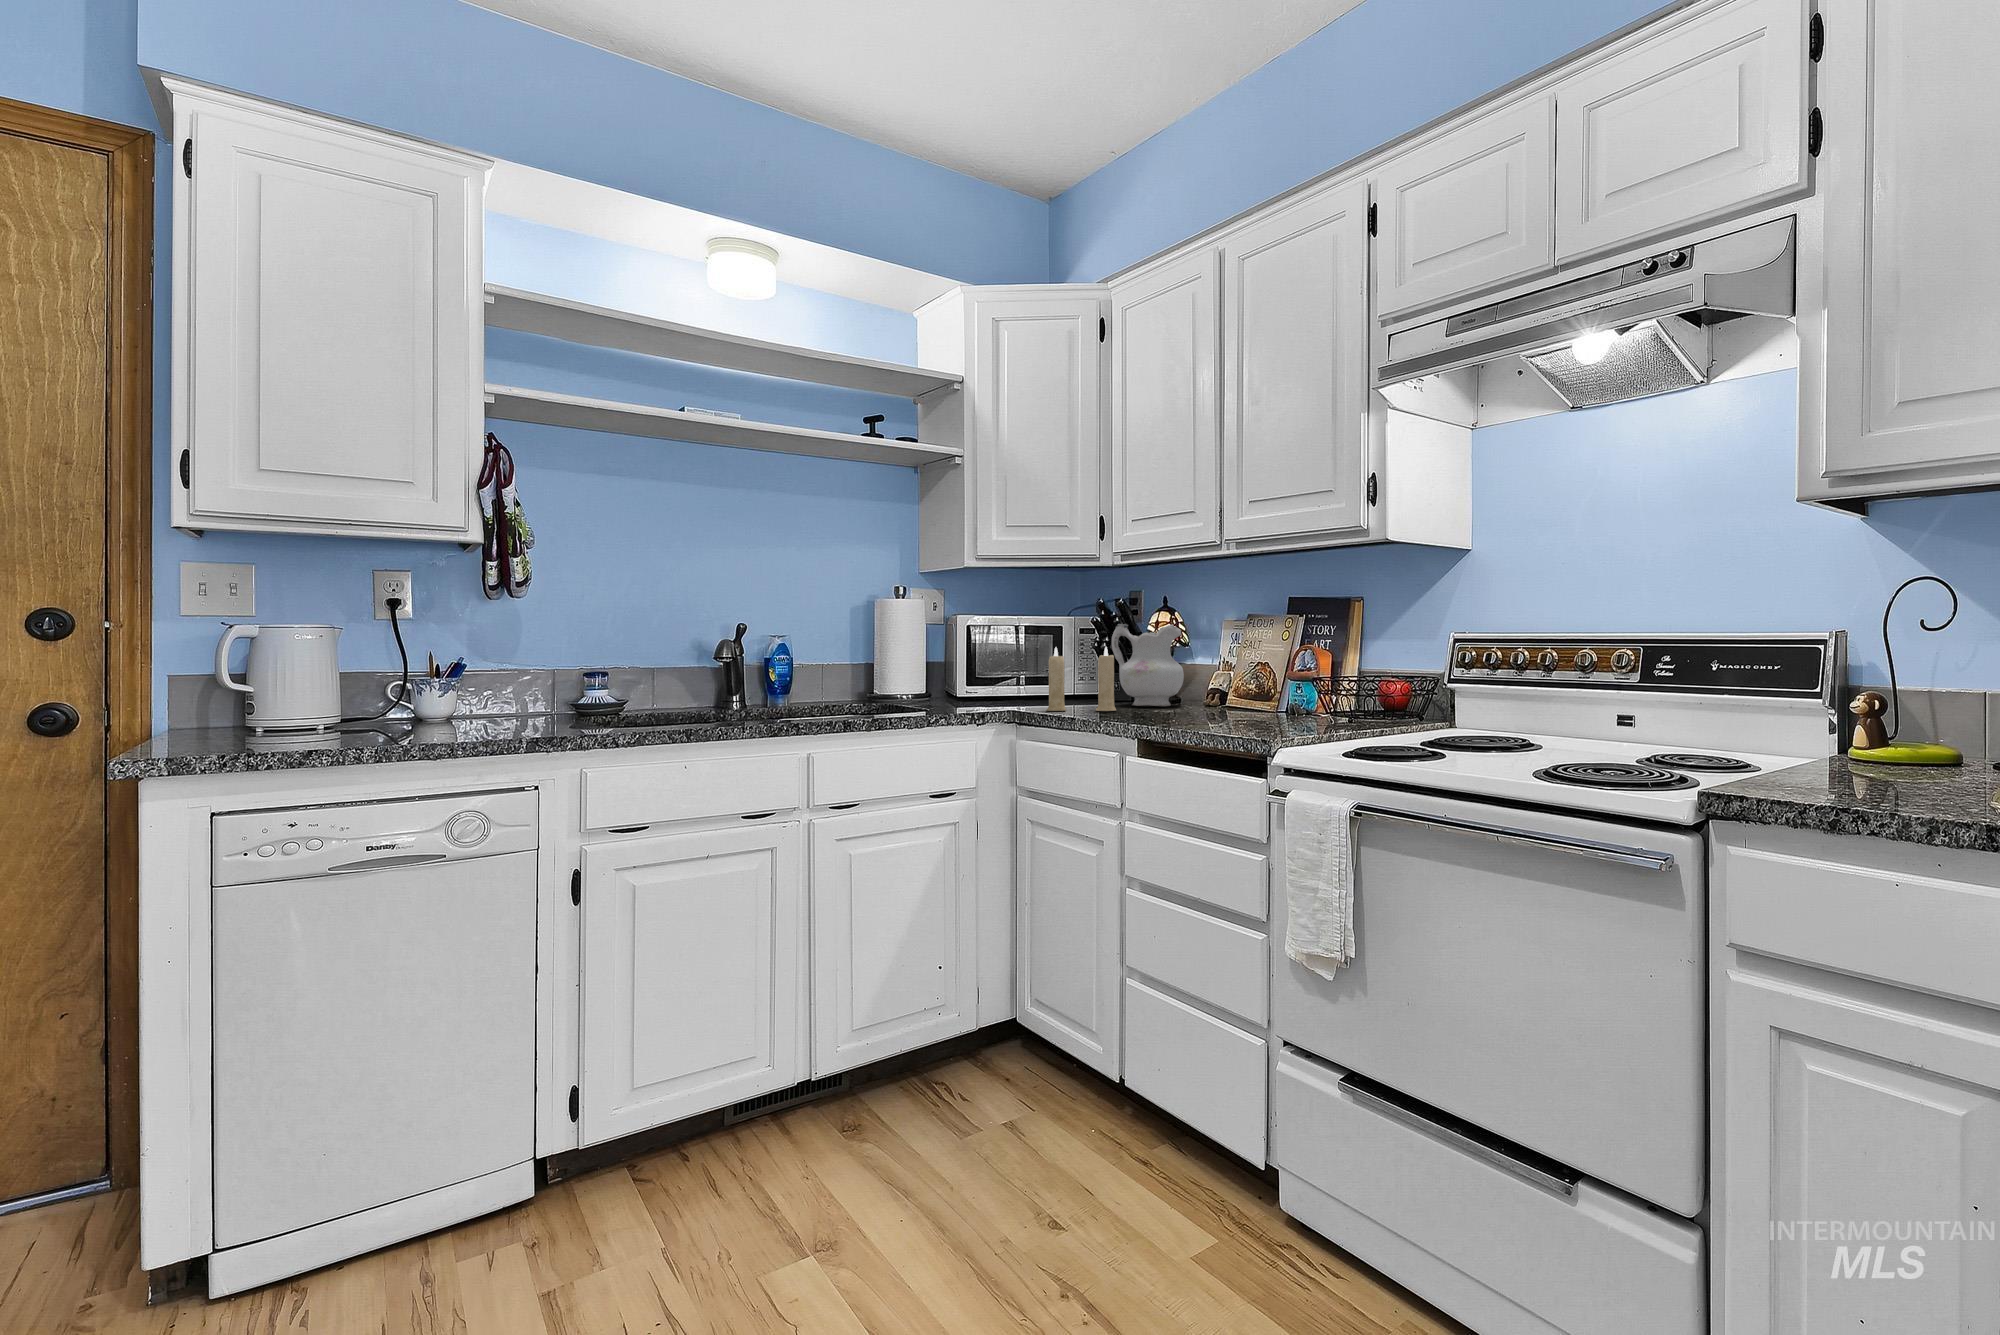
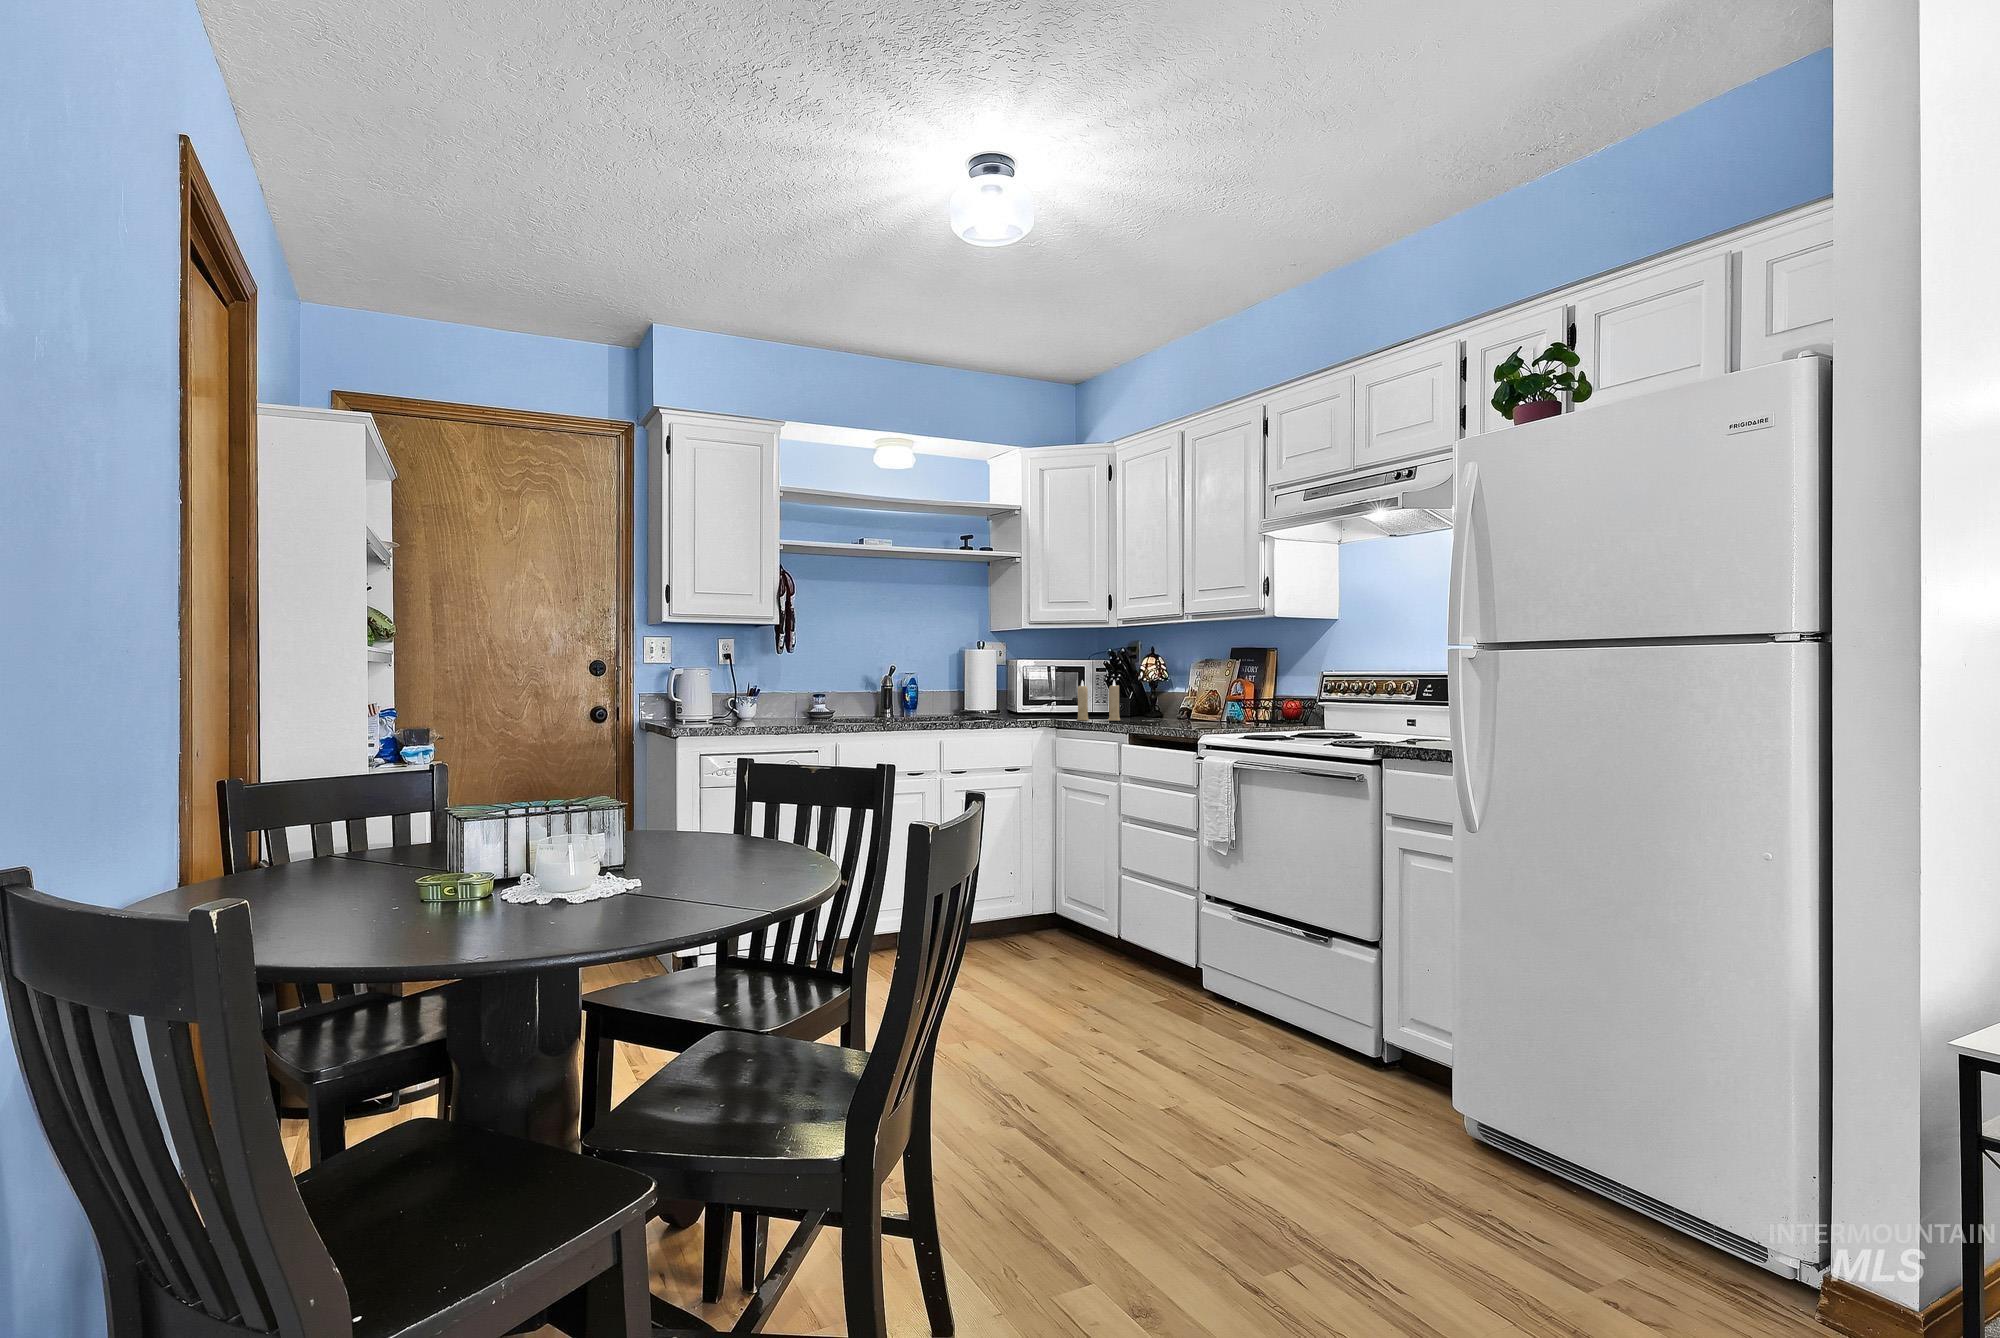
ceramic pitcher: present [1112,624,1184,706] -> none [1119,665,1166,719]

